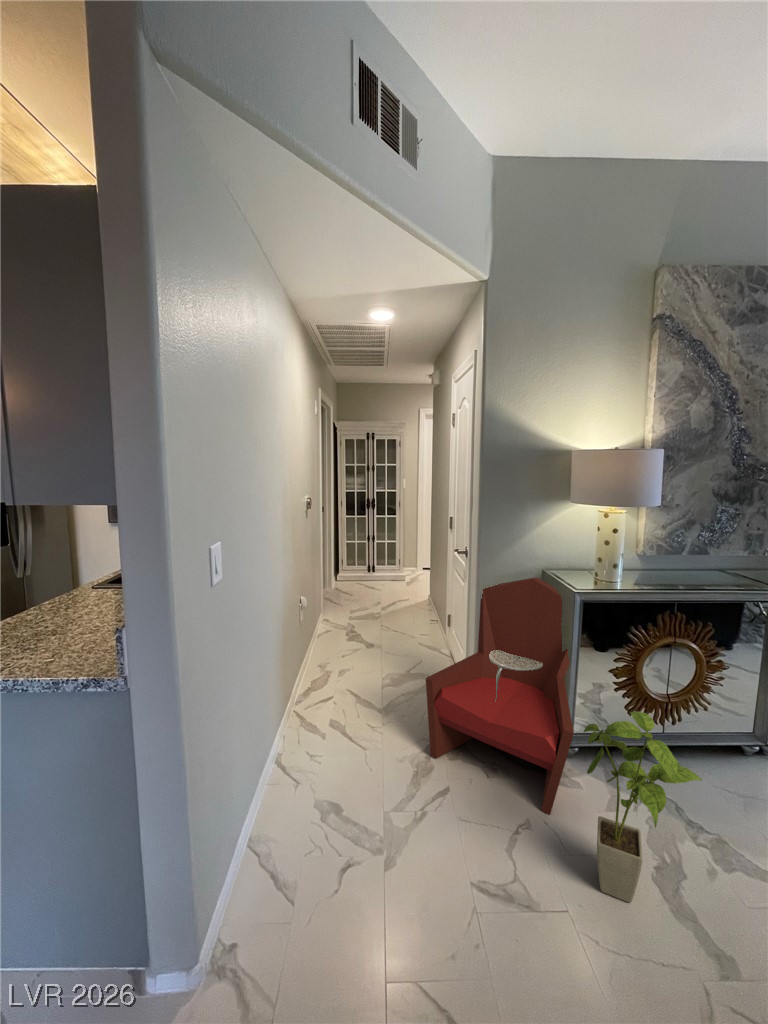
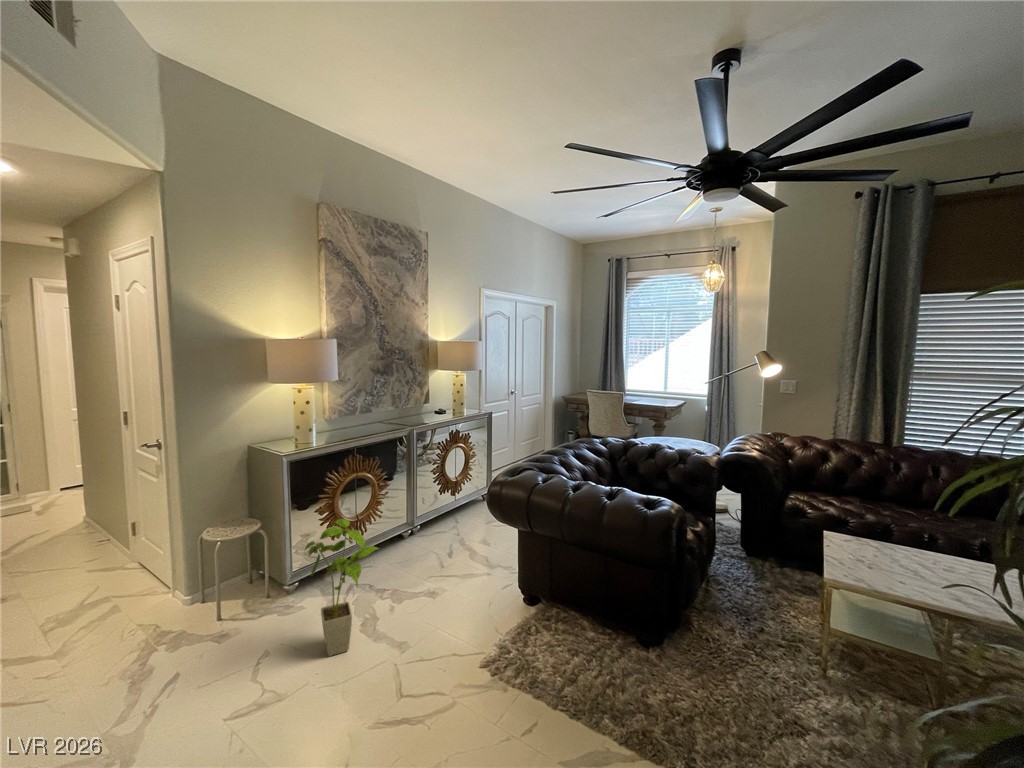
armchair: present [426,577,574,815] -> none [133,452,297,655]

